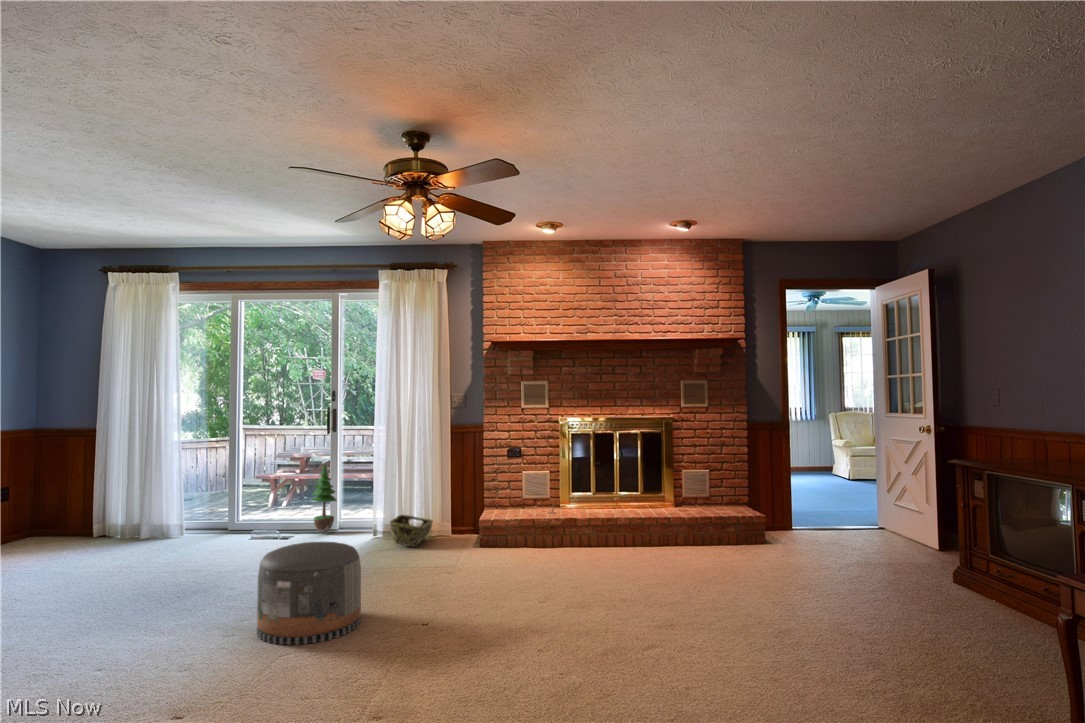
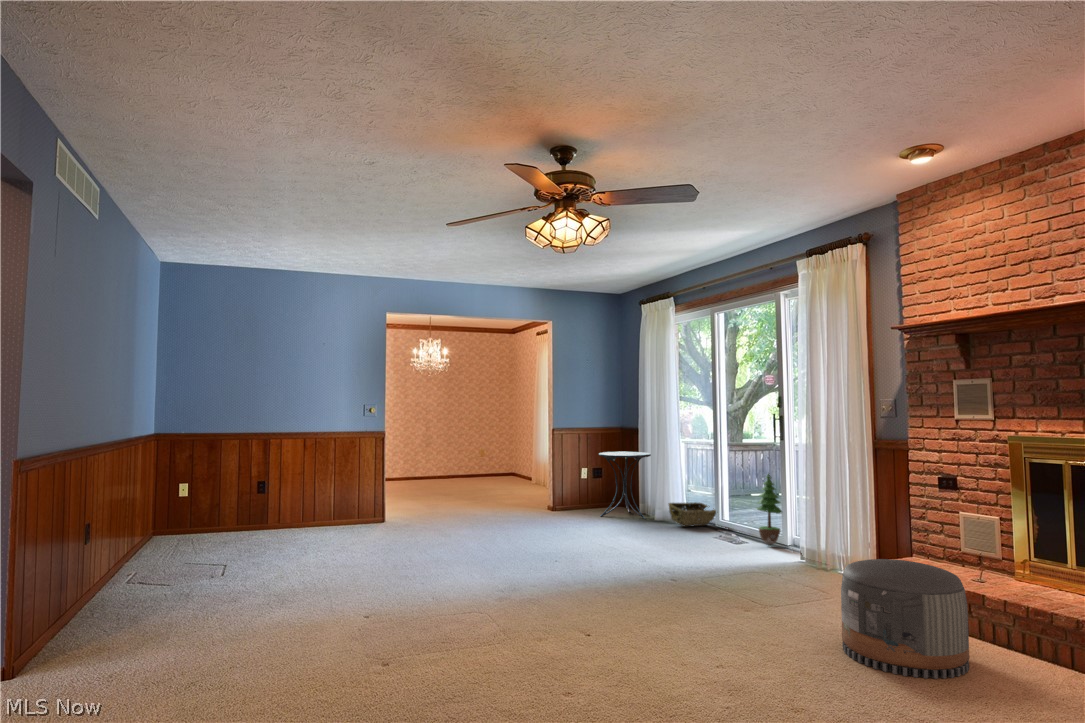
side table: none [42,461,126,555] -> present [599,451,651,519]
woven basket: present [390,515,433,547] -> present [669,502,716,527]
pouf: present [257,542,361,645] -> present [841,559,969,679]

